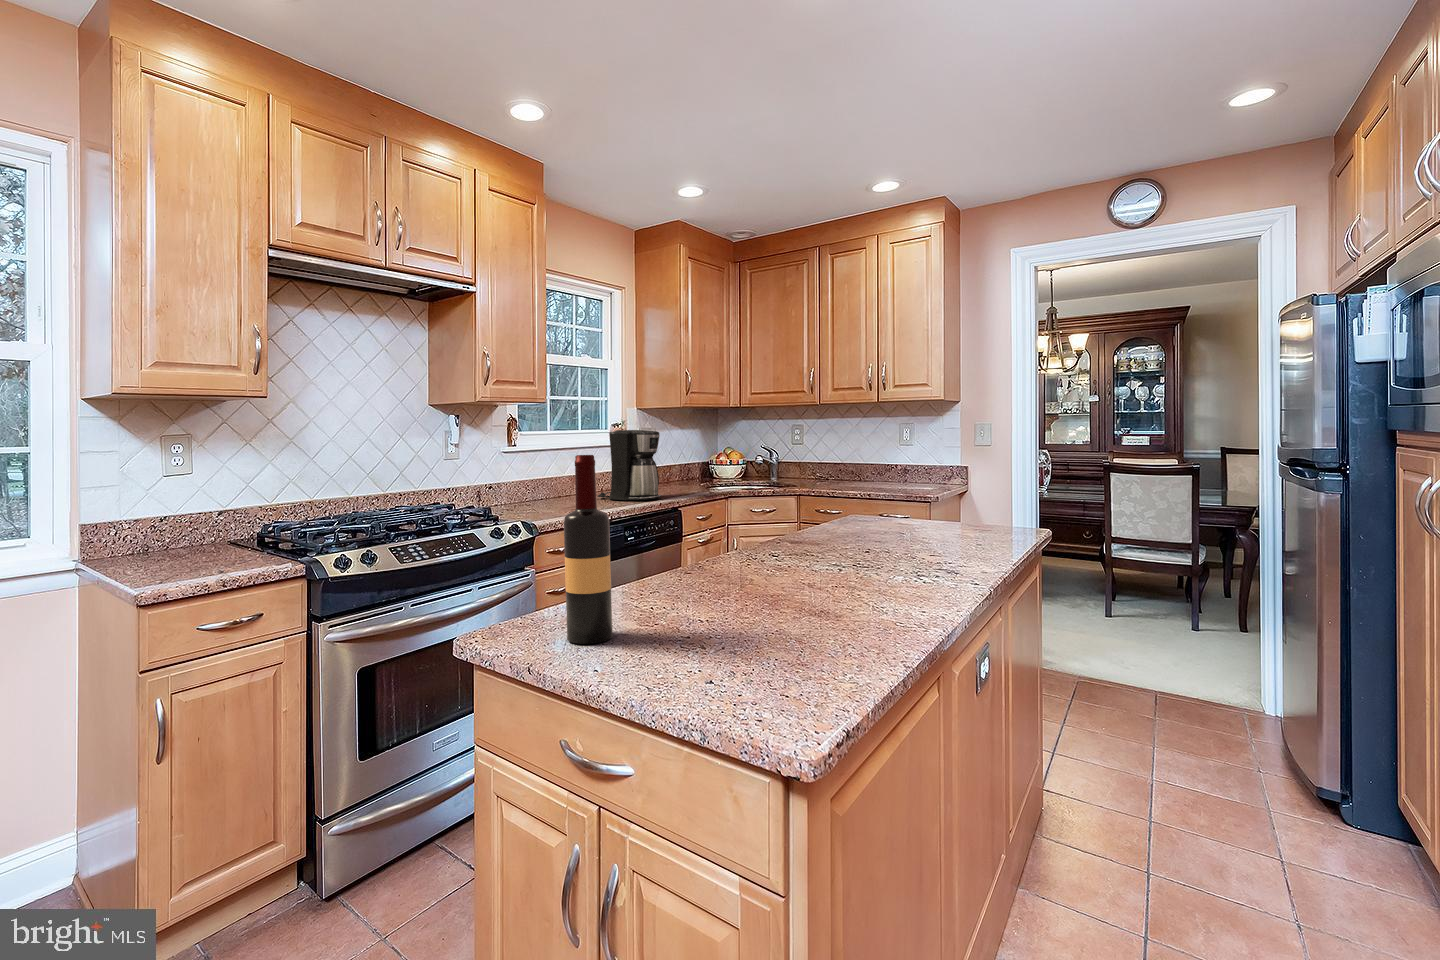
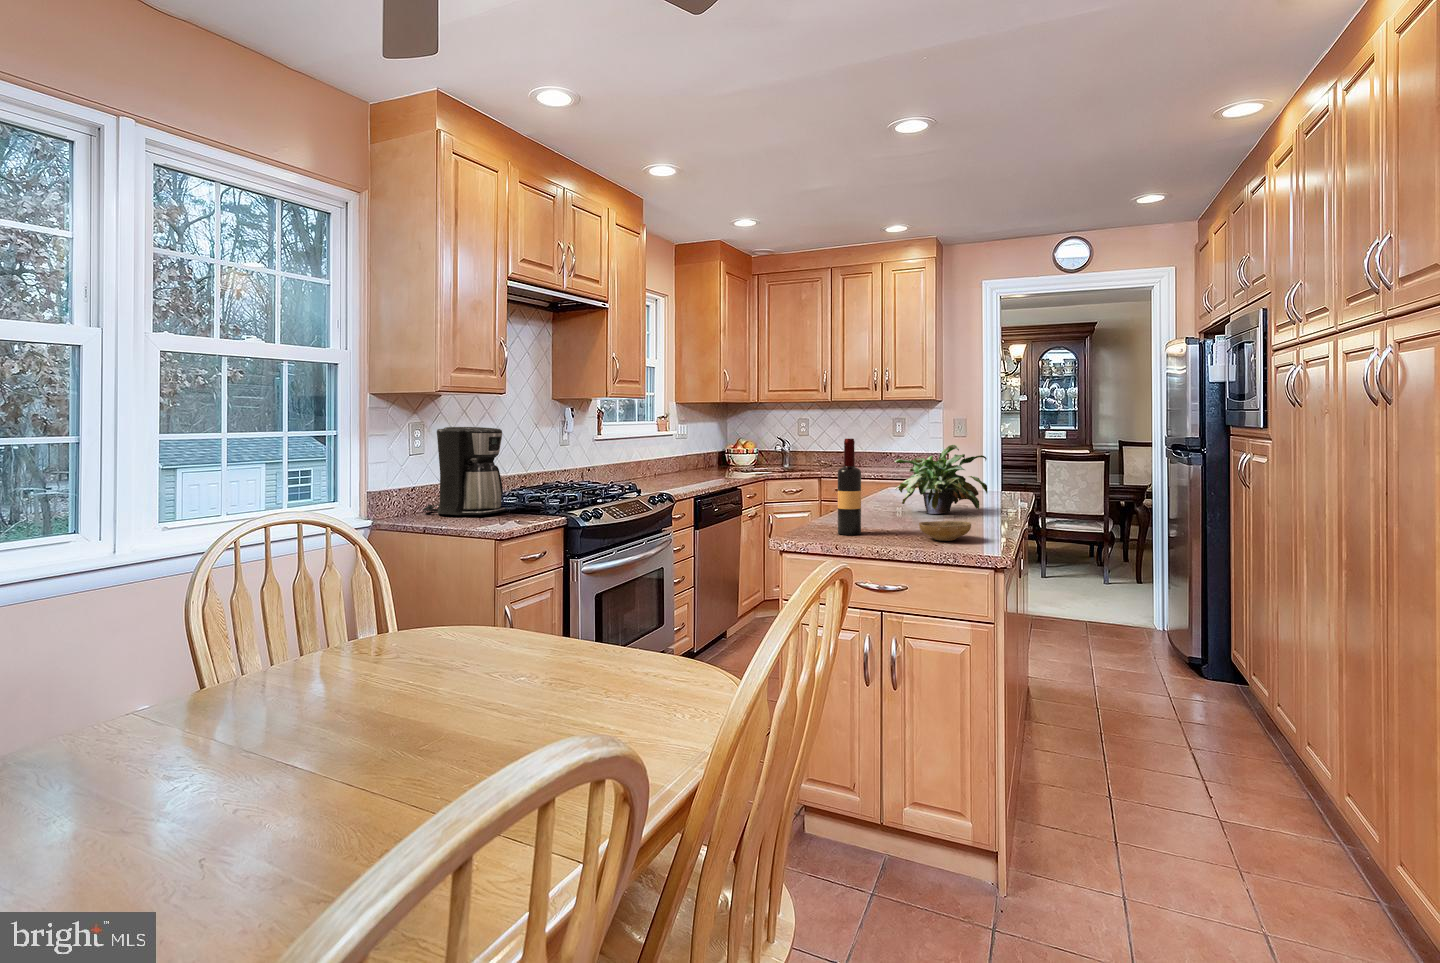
coffee maker: present [598,430,662,500] -> present [422,427,506,515]
potted plant: none [759,463,920,582] -> present [895,445,987,514]
ceramic bowl: none [680,626,790,681] -> present [919,521,971,541]

